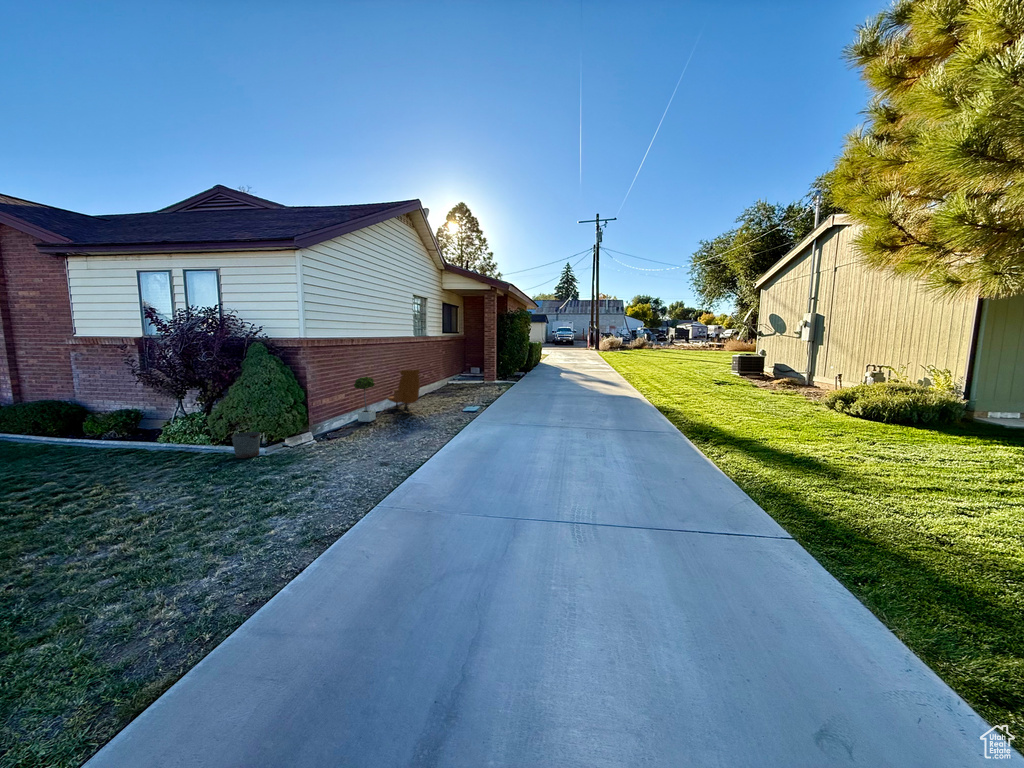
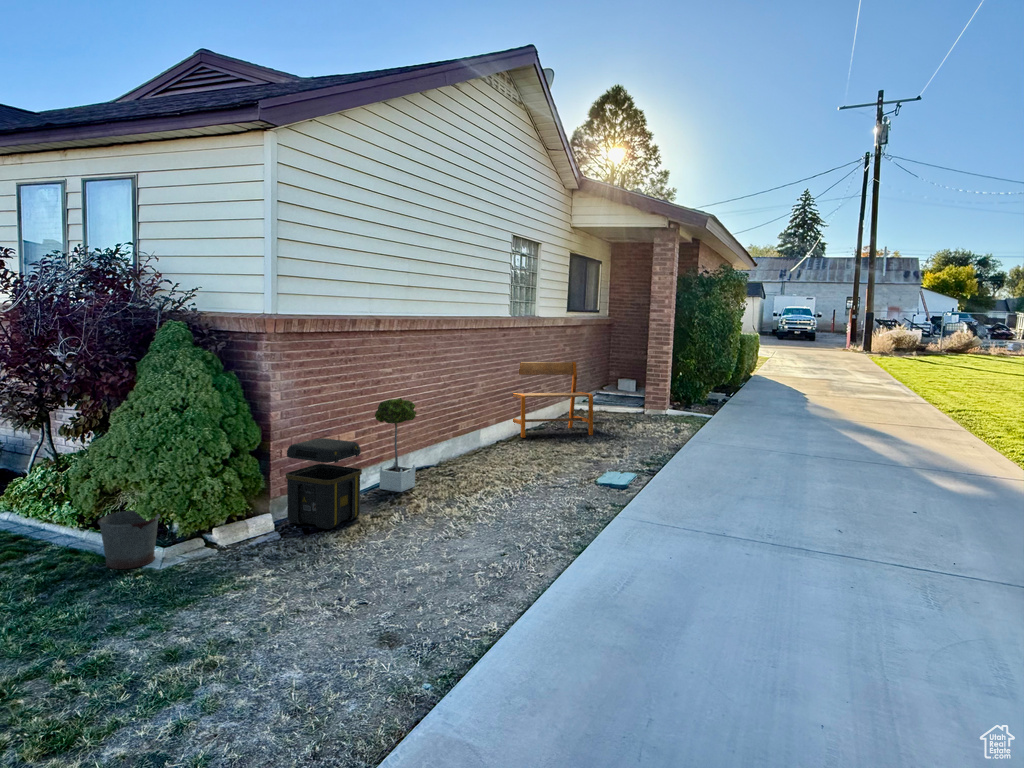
bench: none [416,358,460,397] -> present [512,362,593,438]
lounge chair: present [388,369,420,413] -> none [445,387,511,481]
toolbox: none [316,396,353,437] -> present [286,438,362,529]

